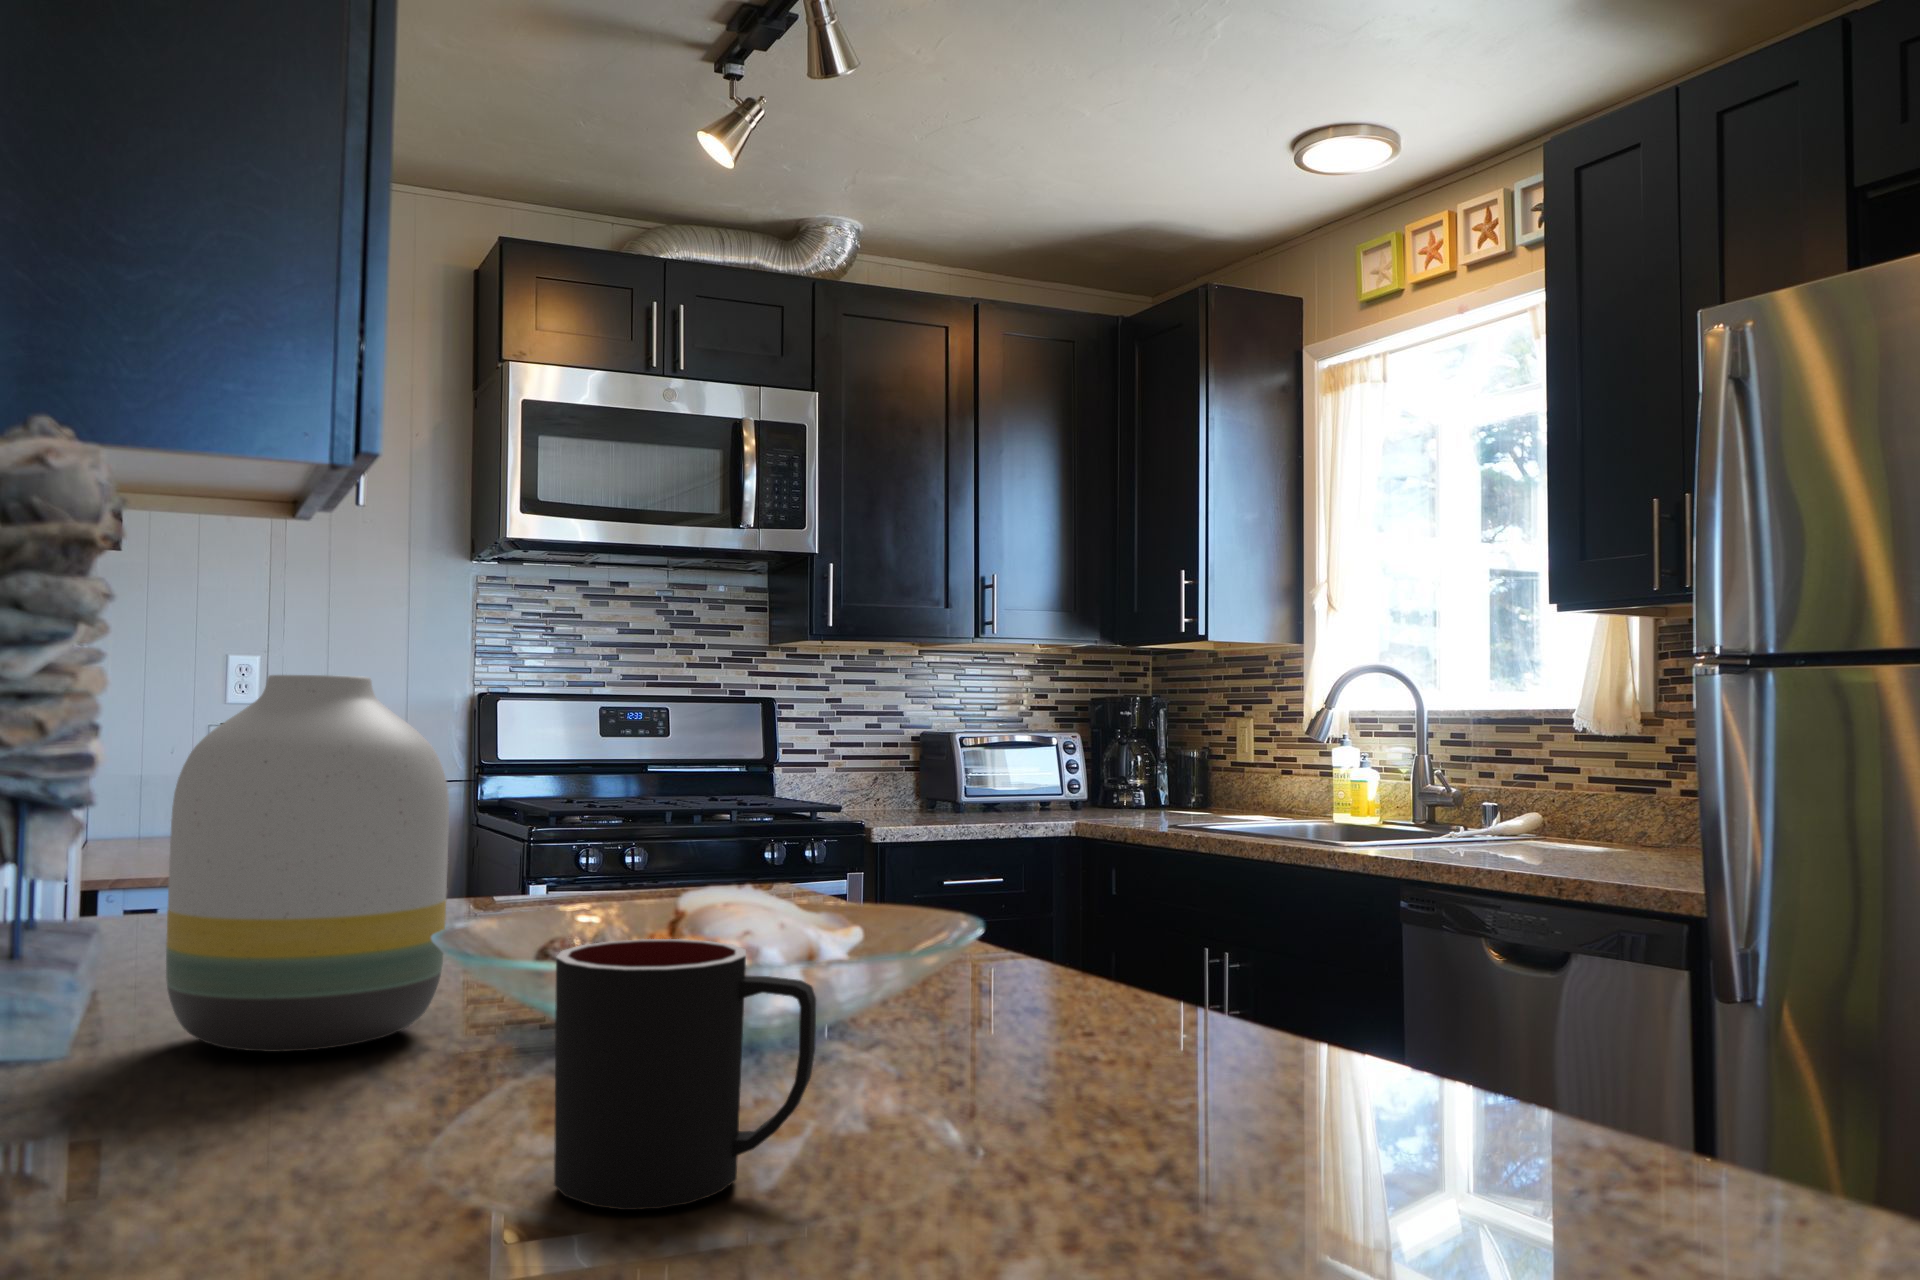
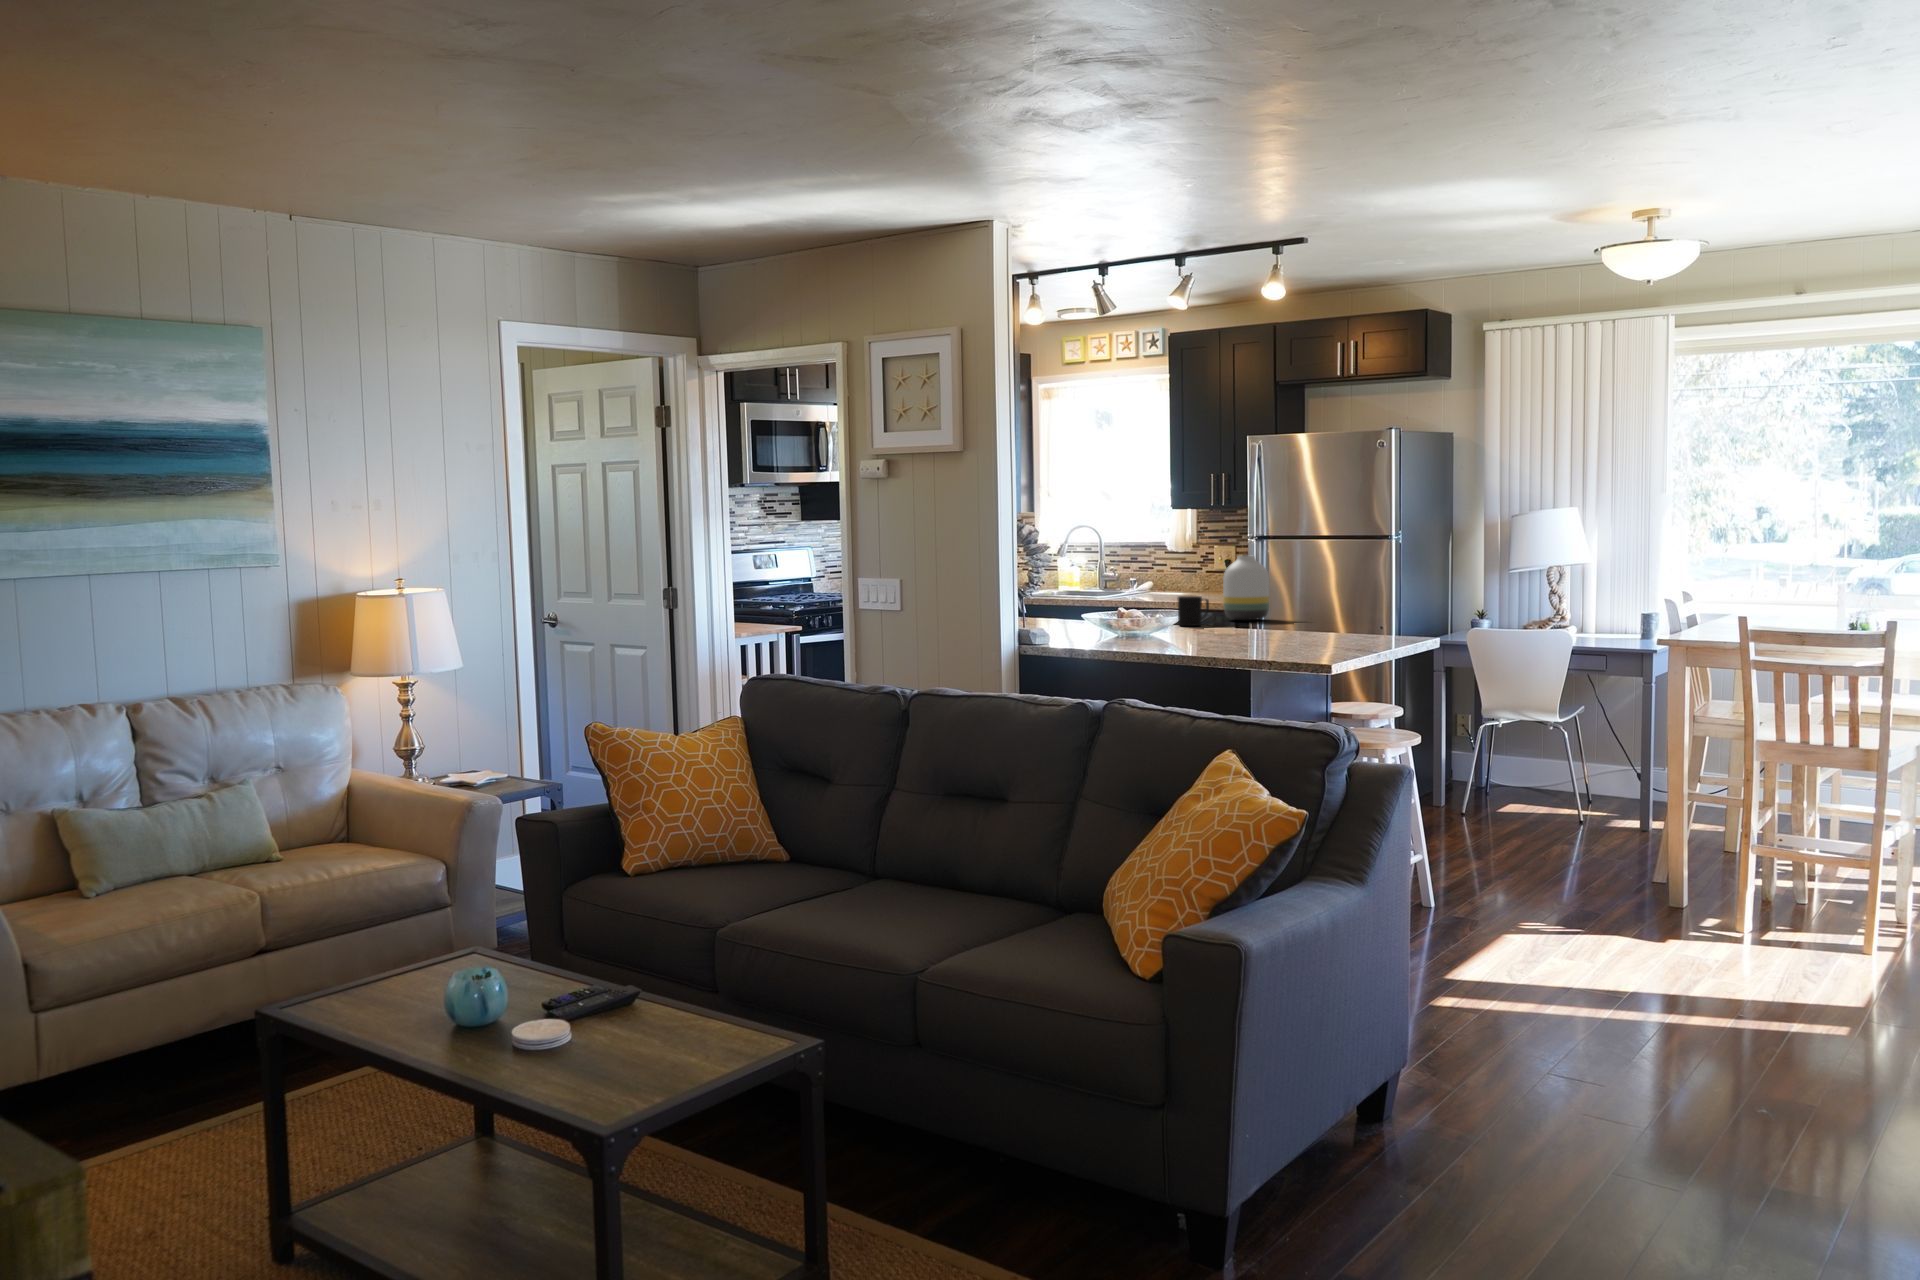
vase: present [166,675,449,1052] -> present [1223,556,1269,620]

